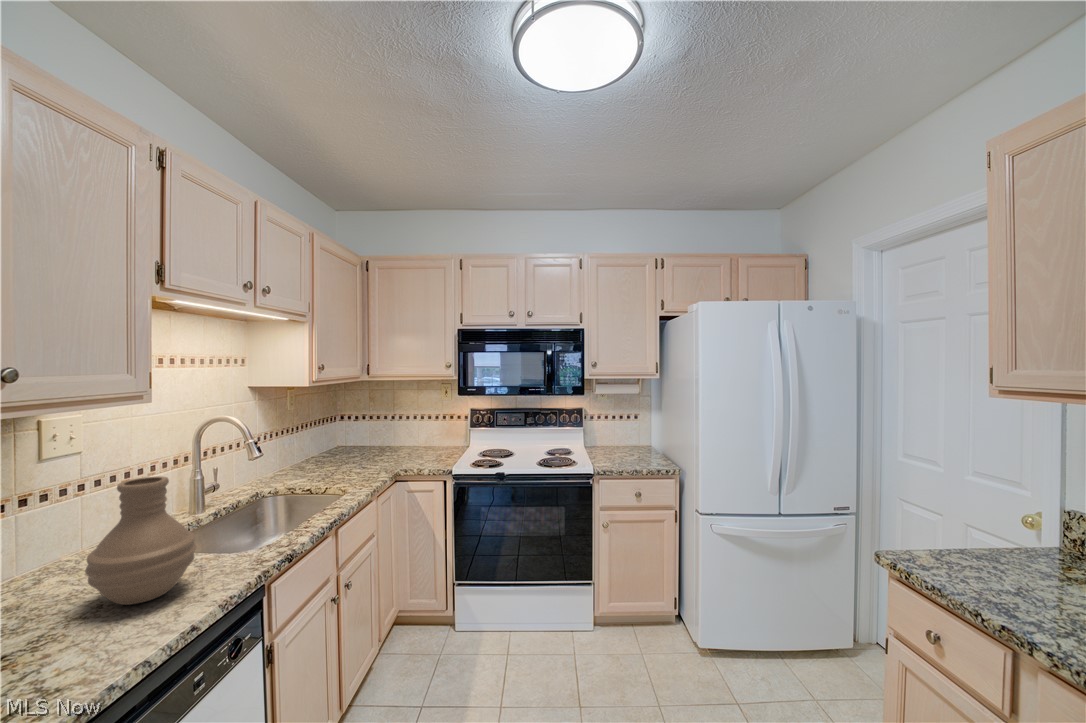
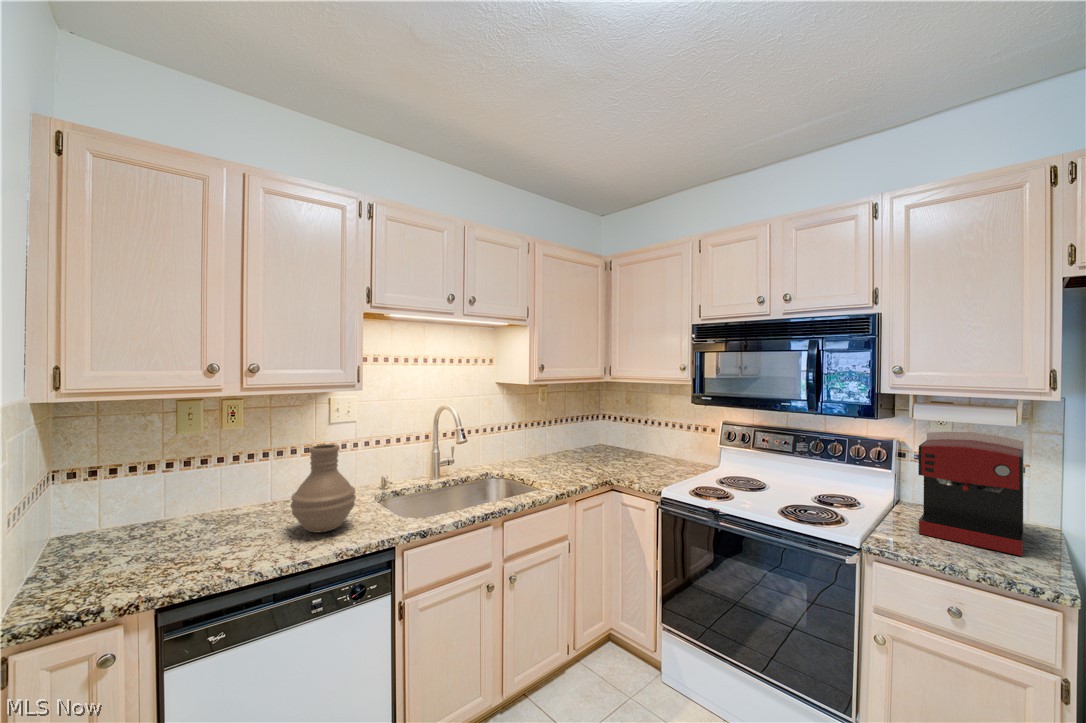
coffee maker: none [602,398,650,459] -> present [918,432,1024,556]

